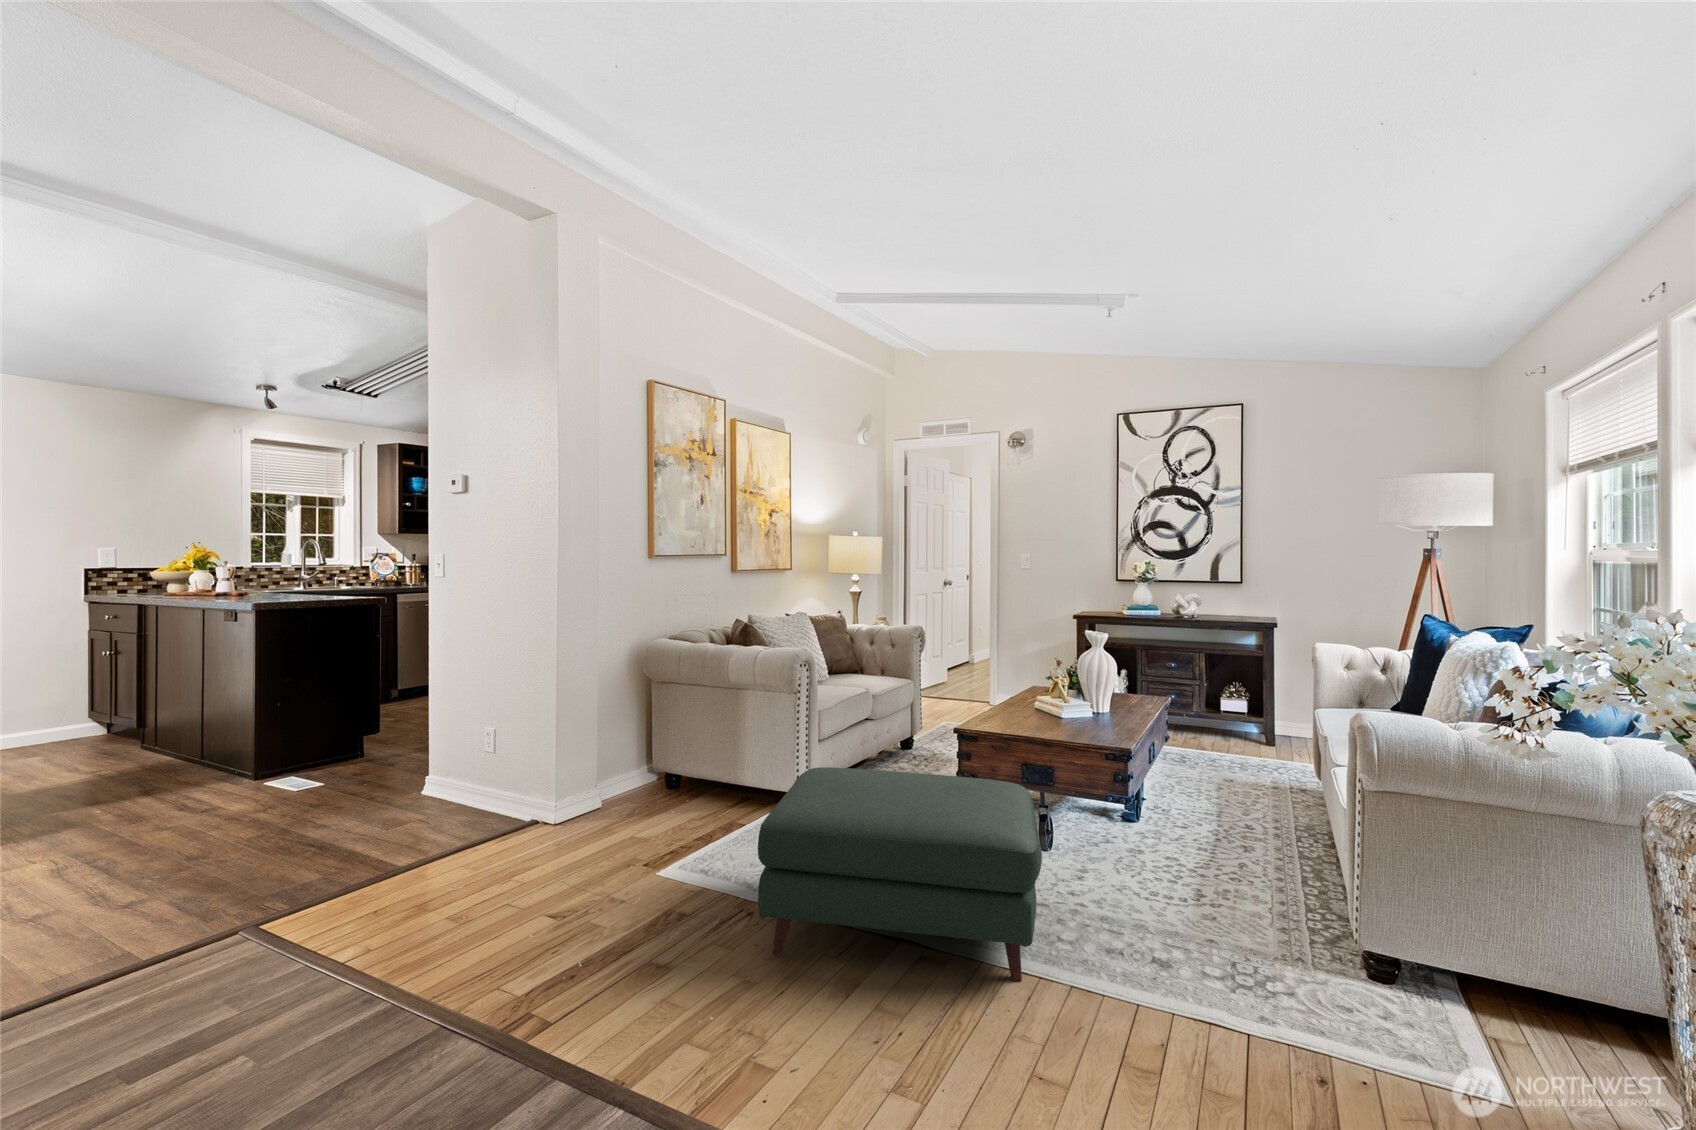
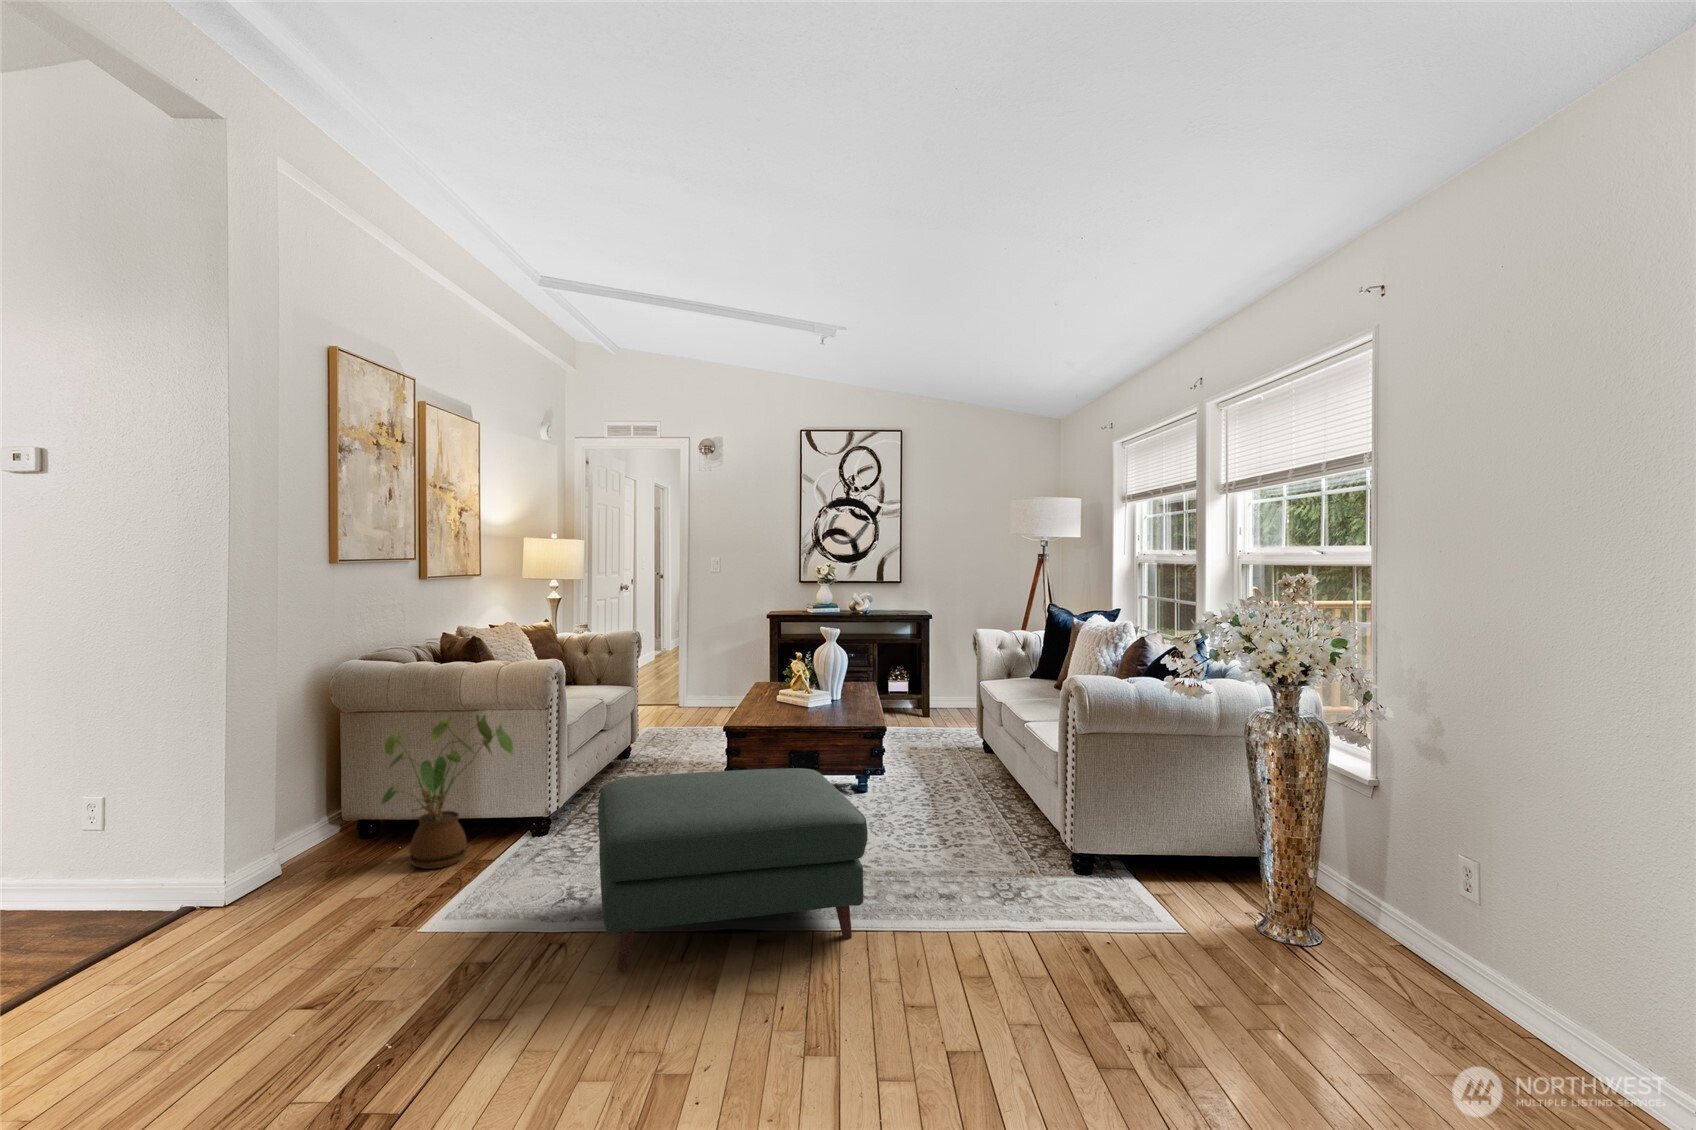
house plant: none [649,693,760,827] -> present [381,715,514,869]

